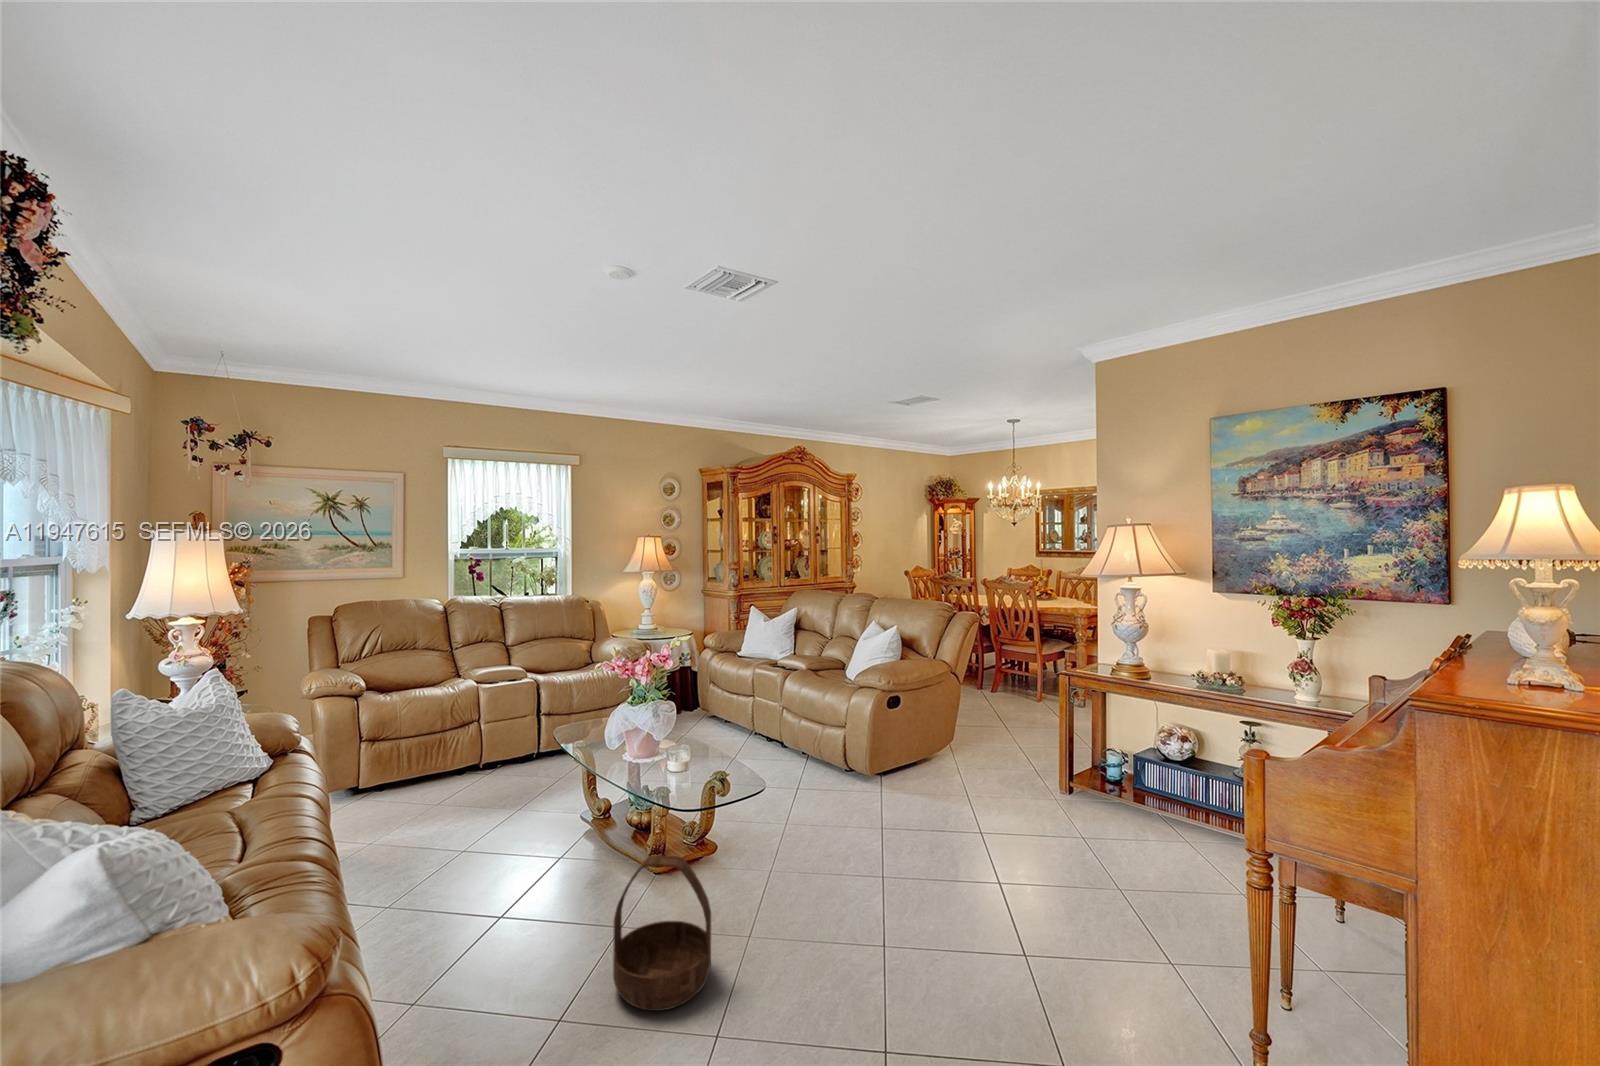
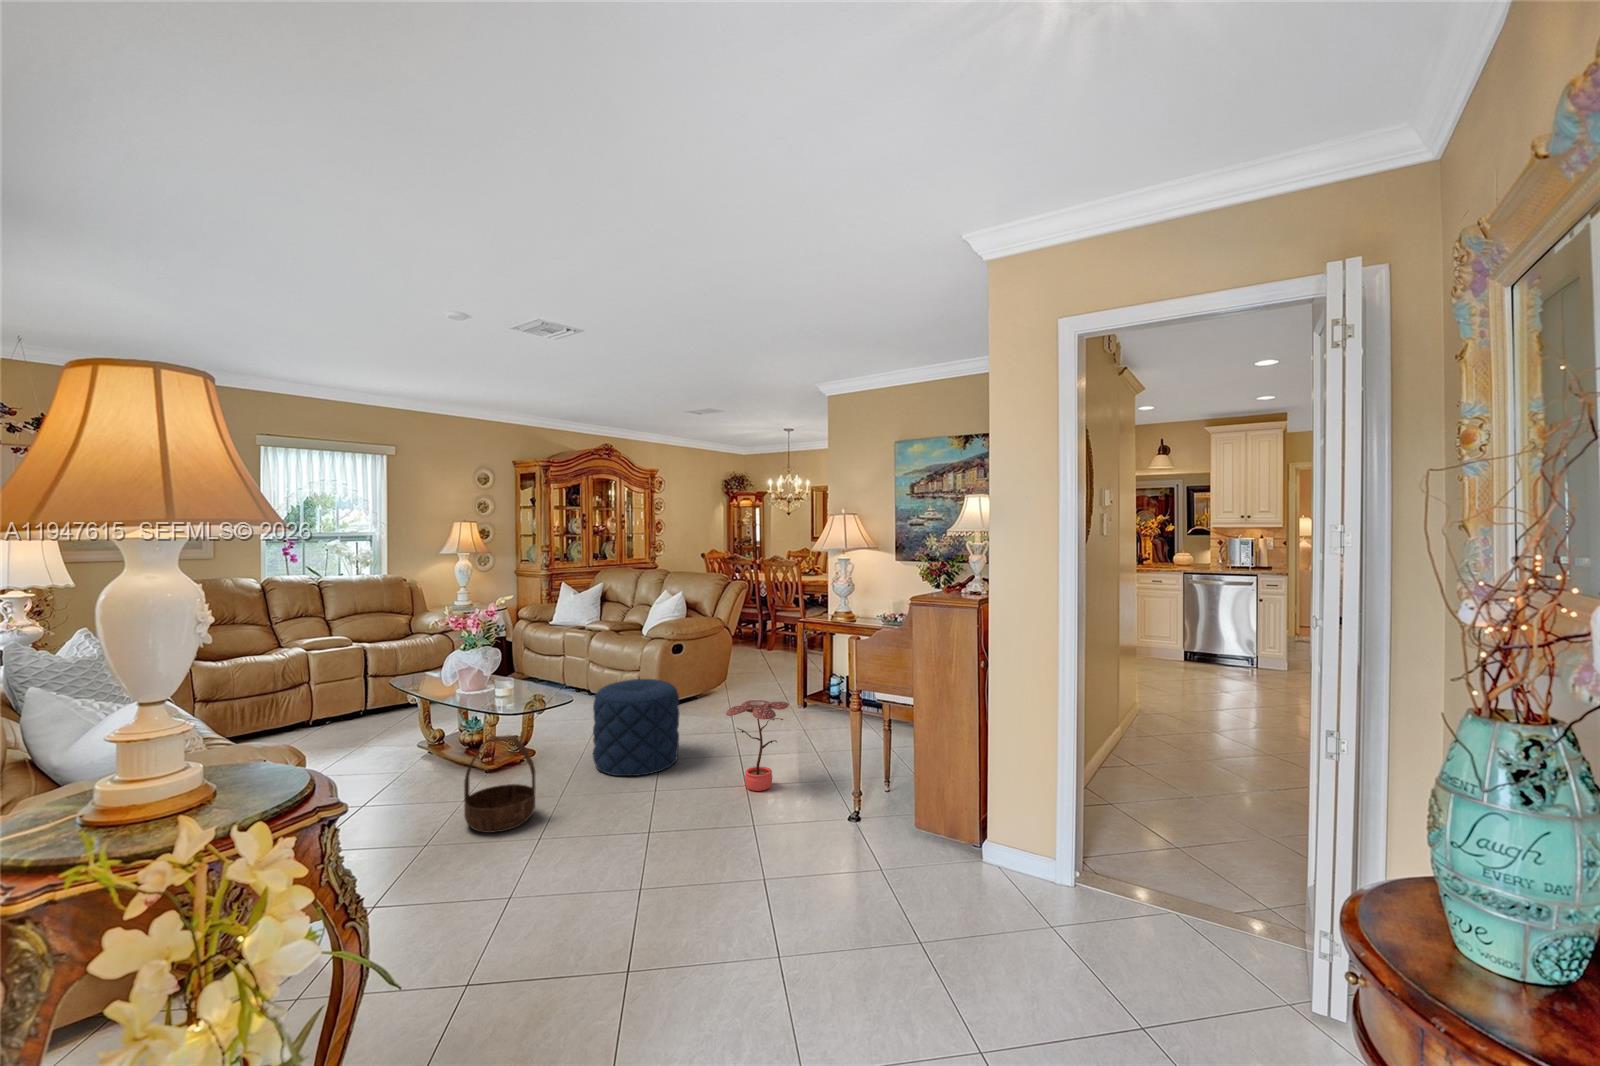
pouf: none [791,757,911,910] -> present [593,679,679,776]
potted plant: none [995,818,1098,978] -> present [726,700,789,791]

